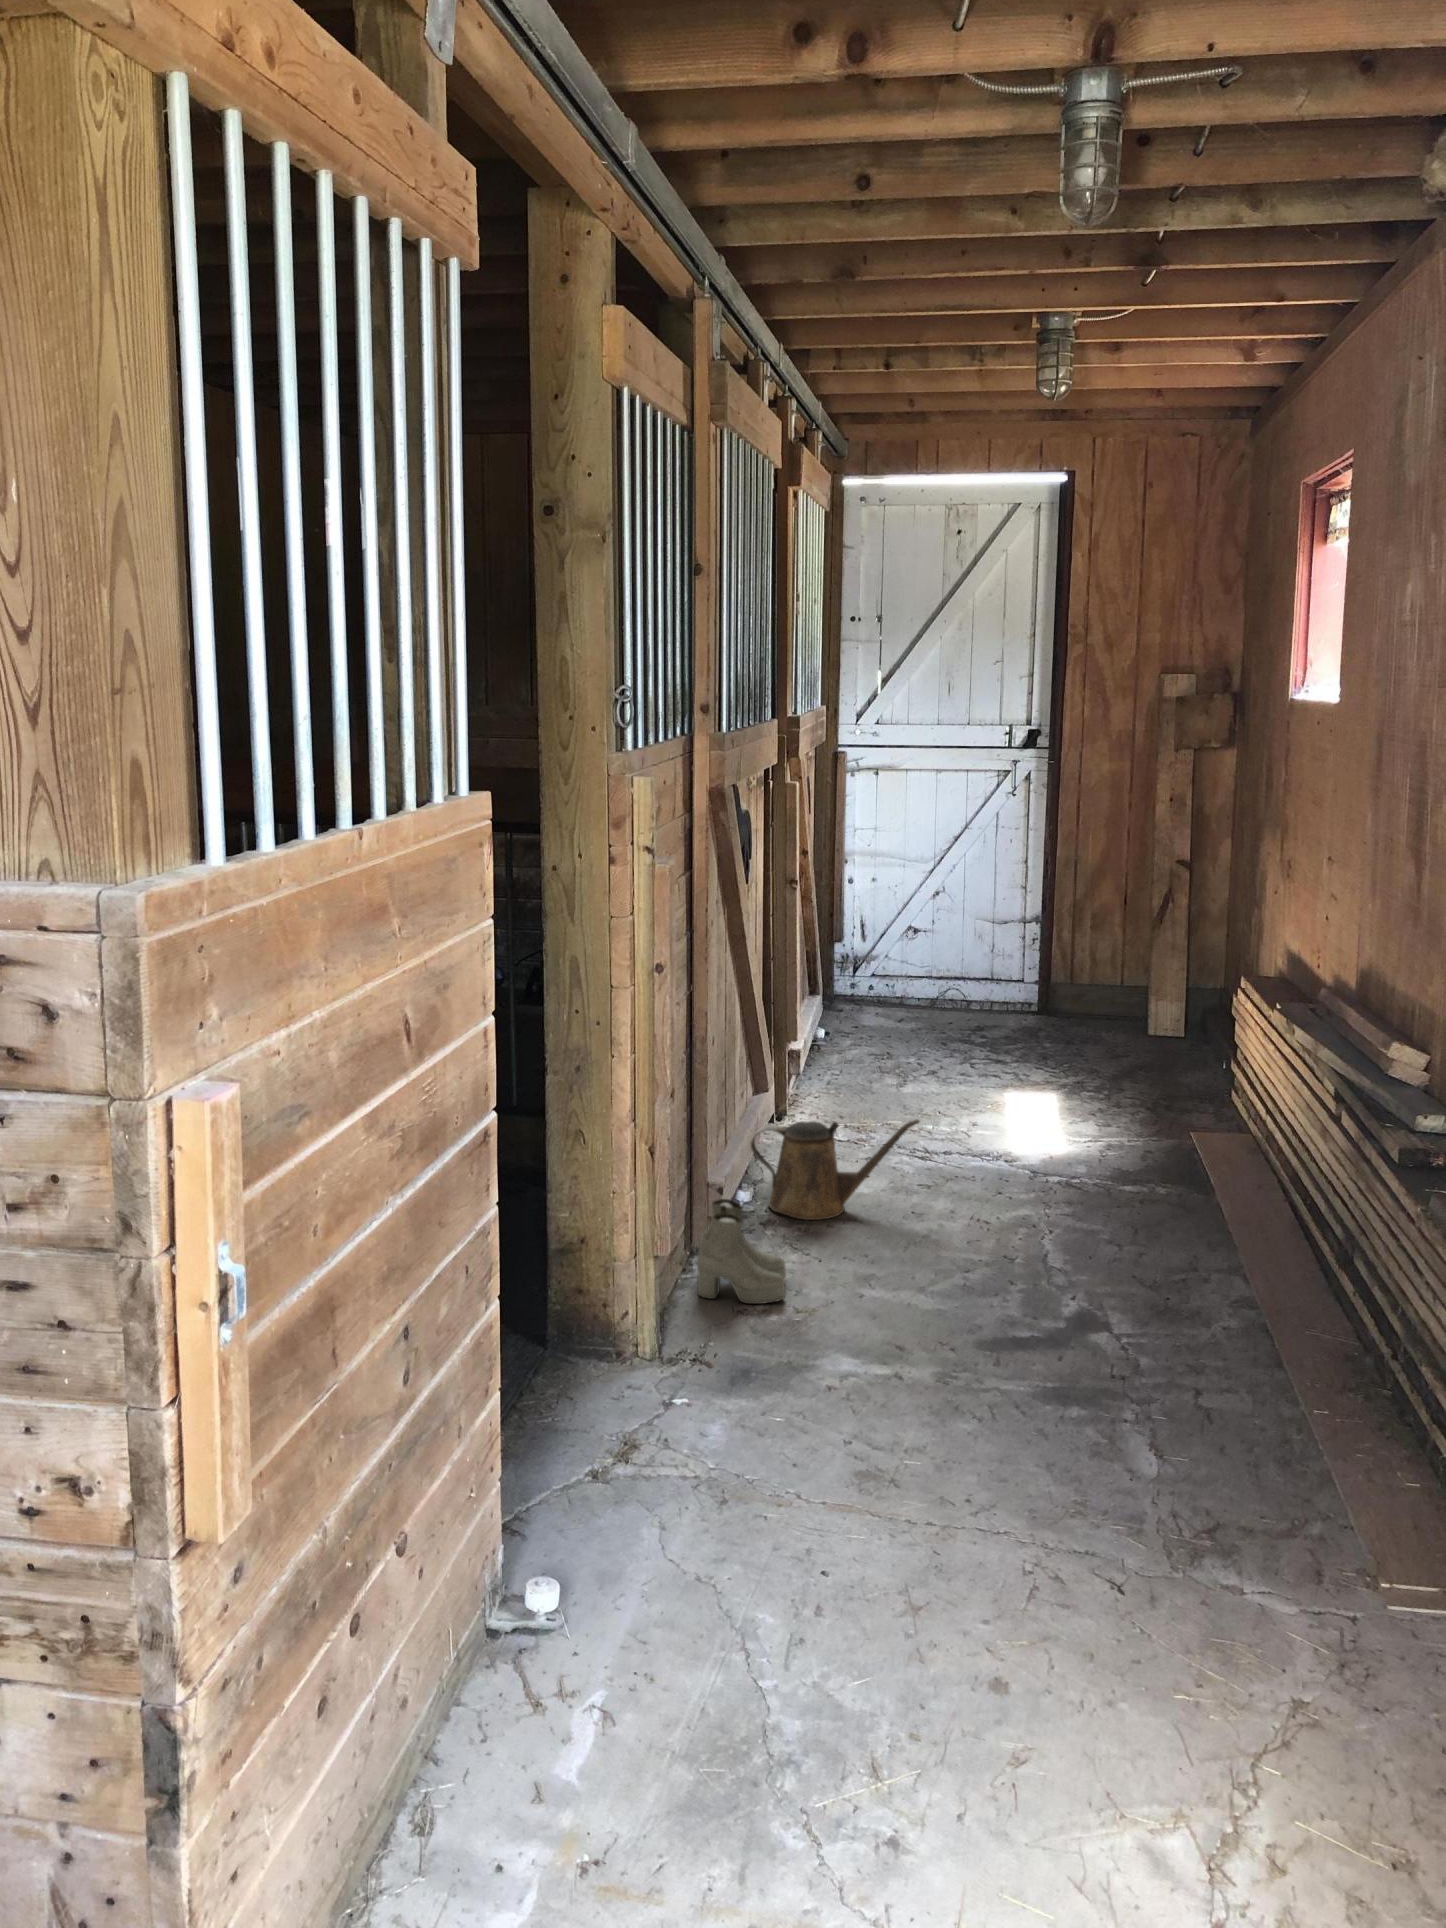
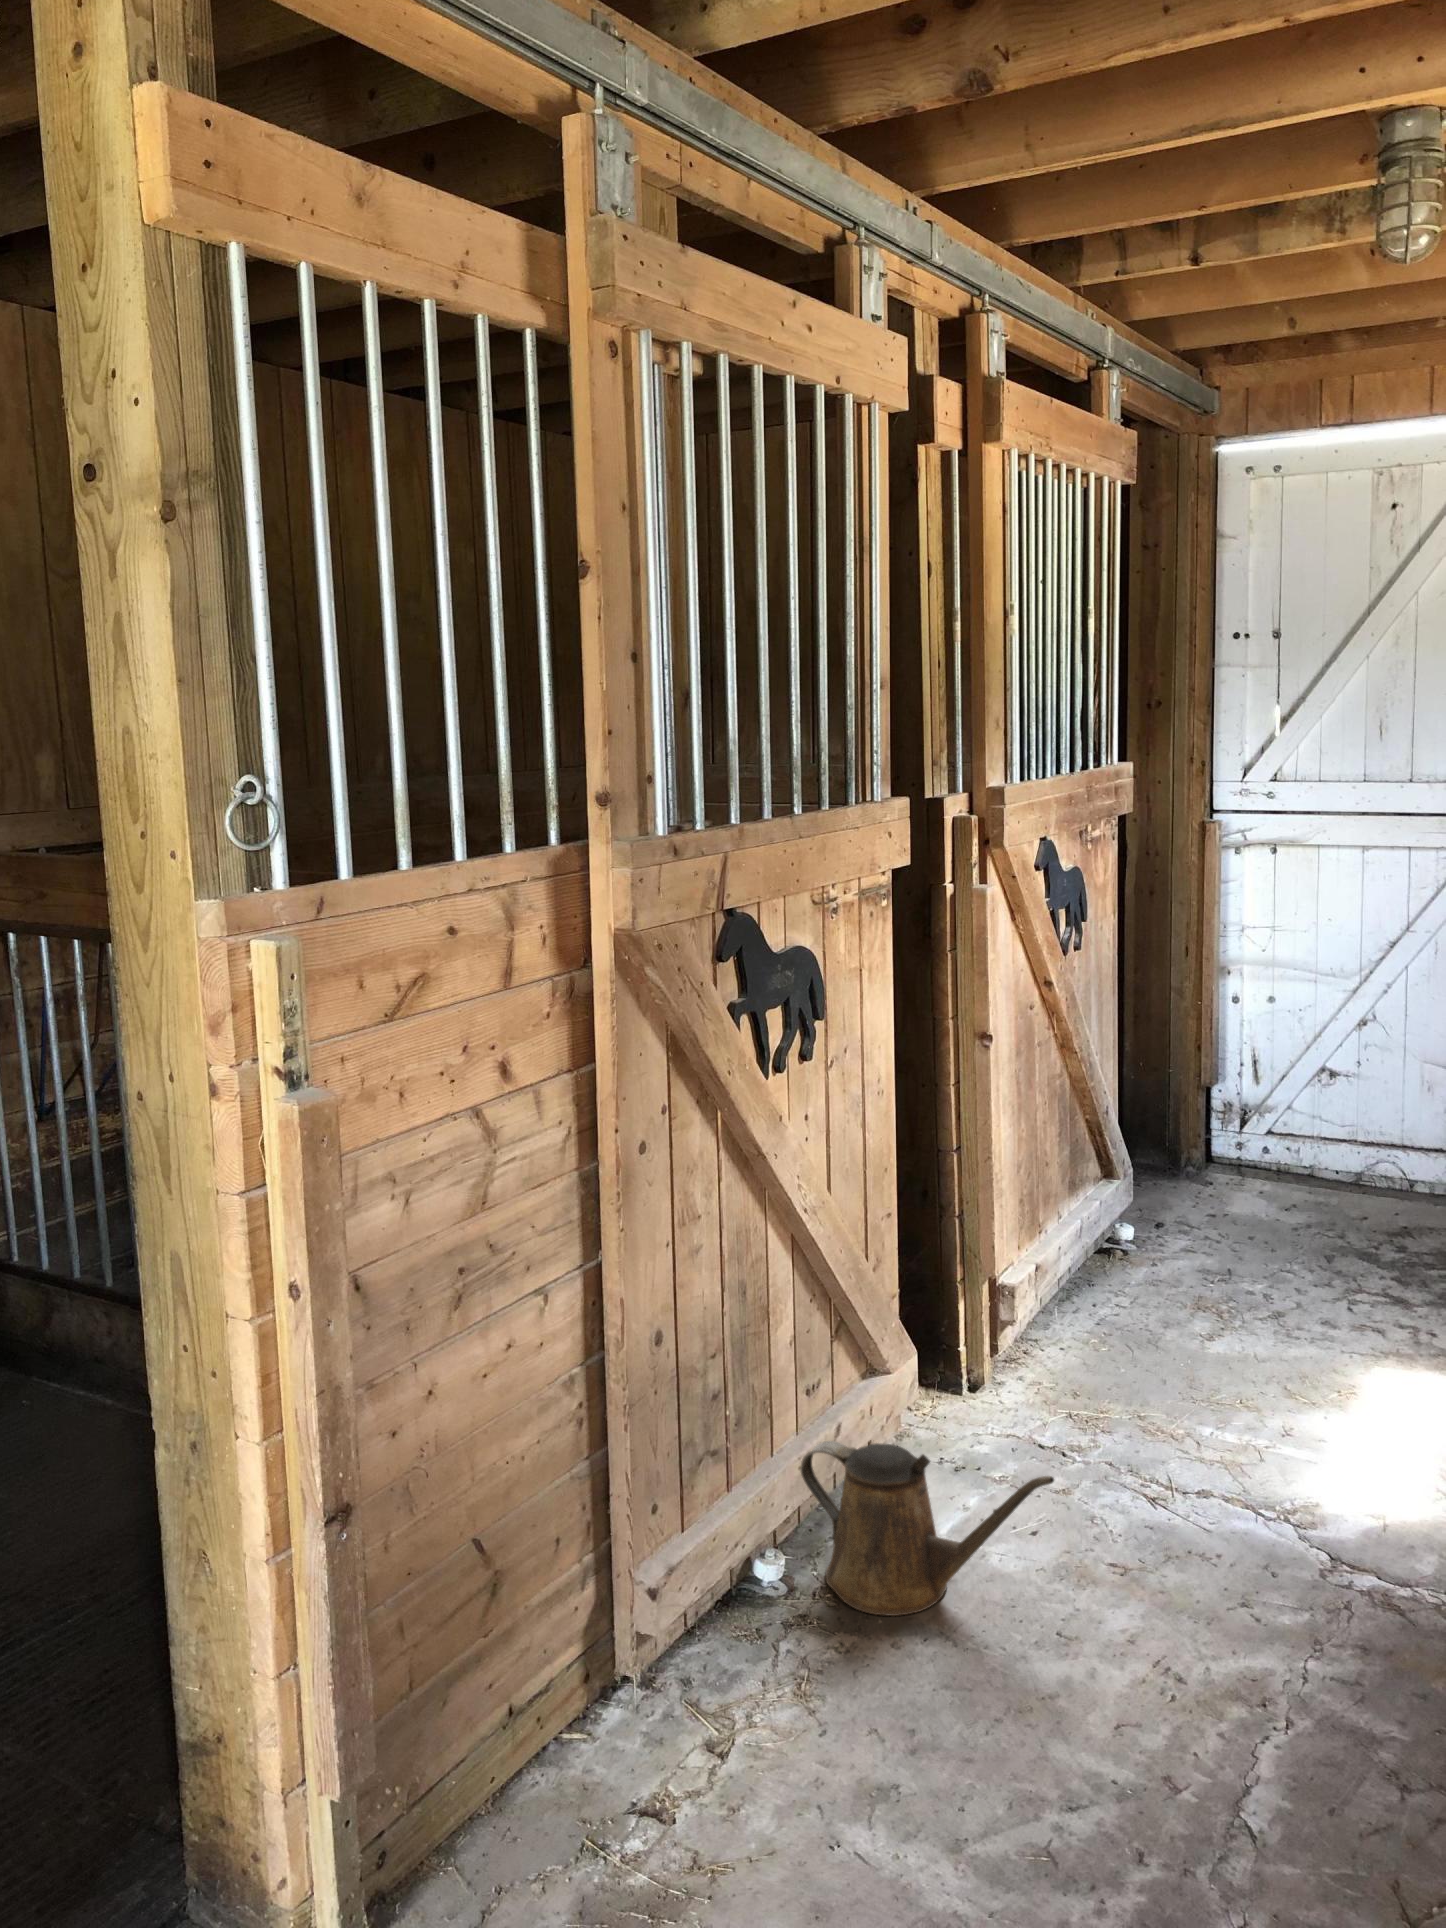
boots: present [697,1199,786,1304] -> none [559,1601,726,1814]

